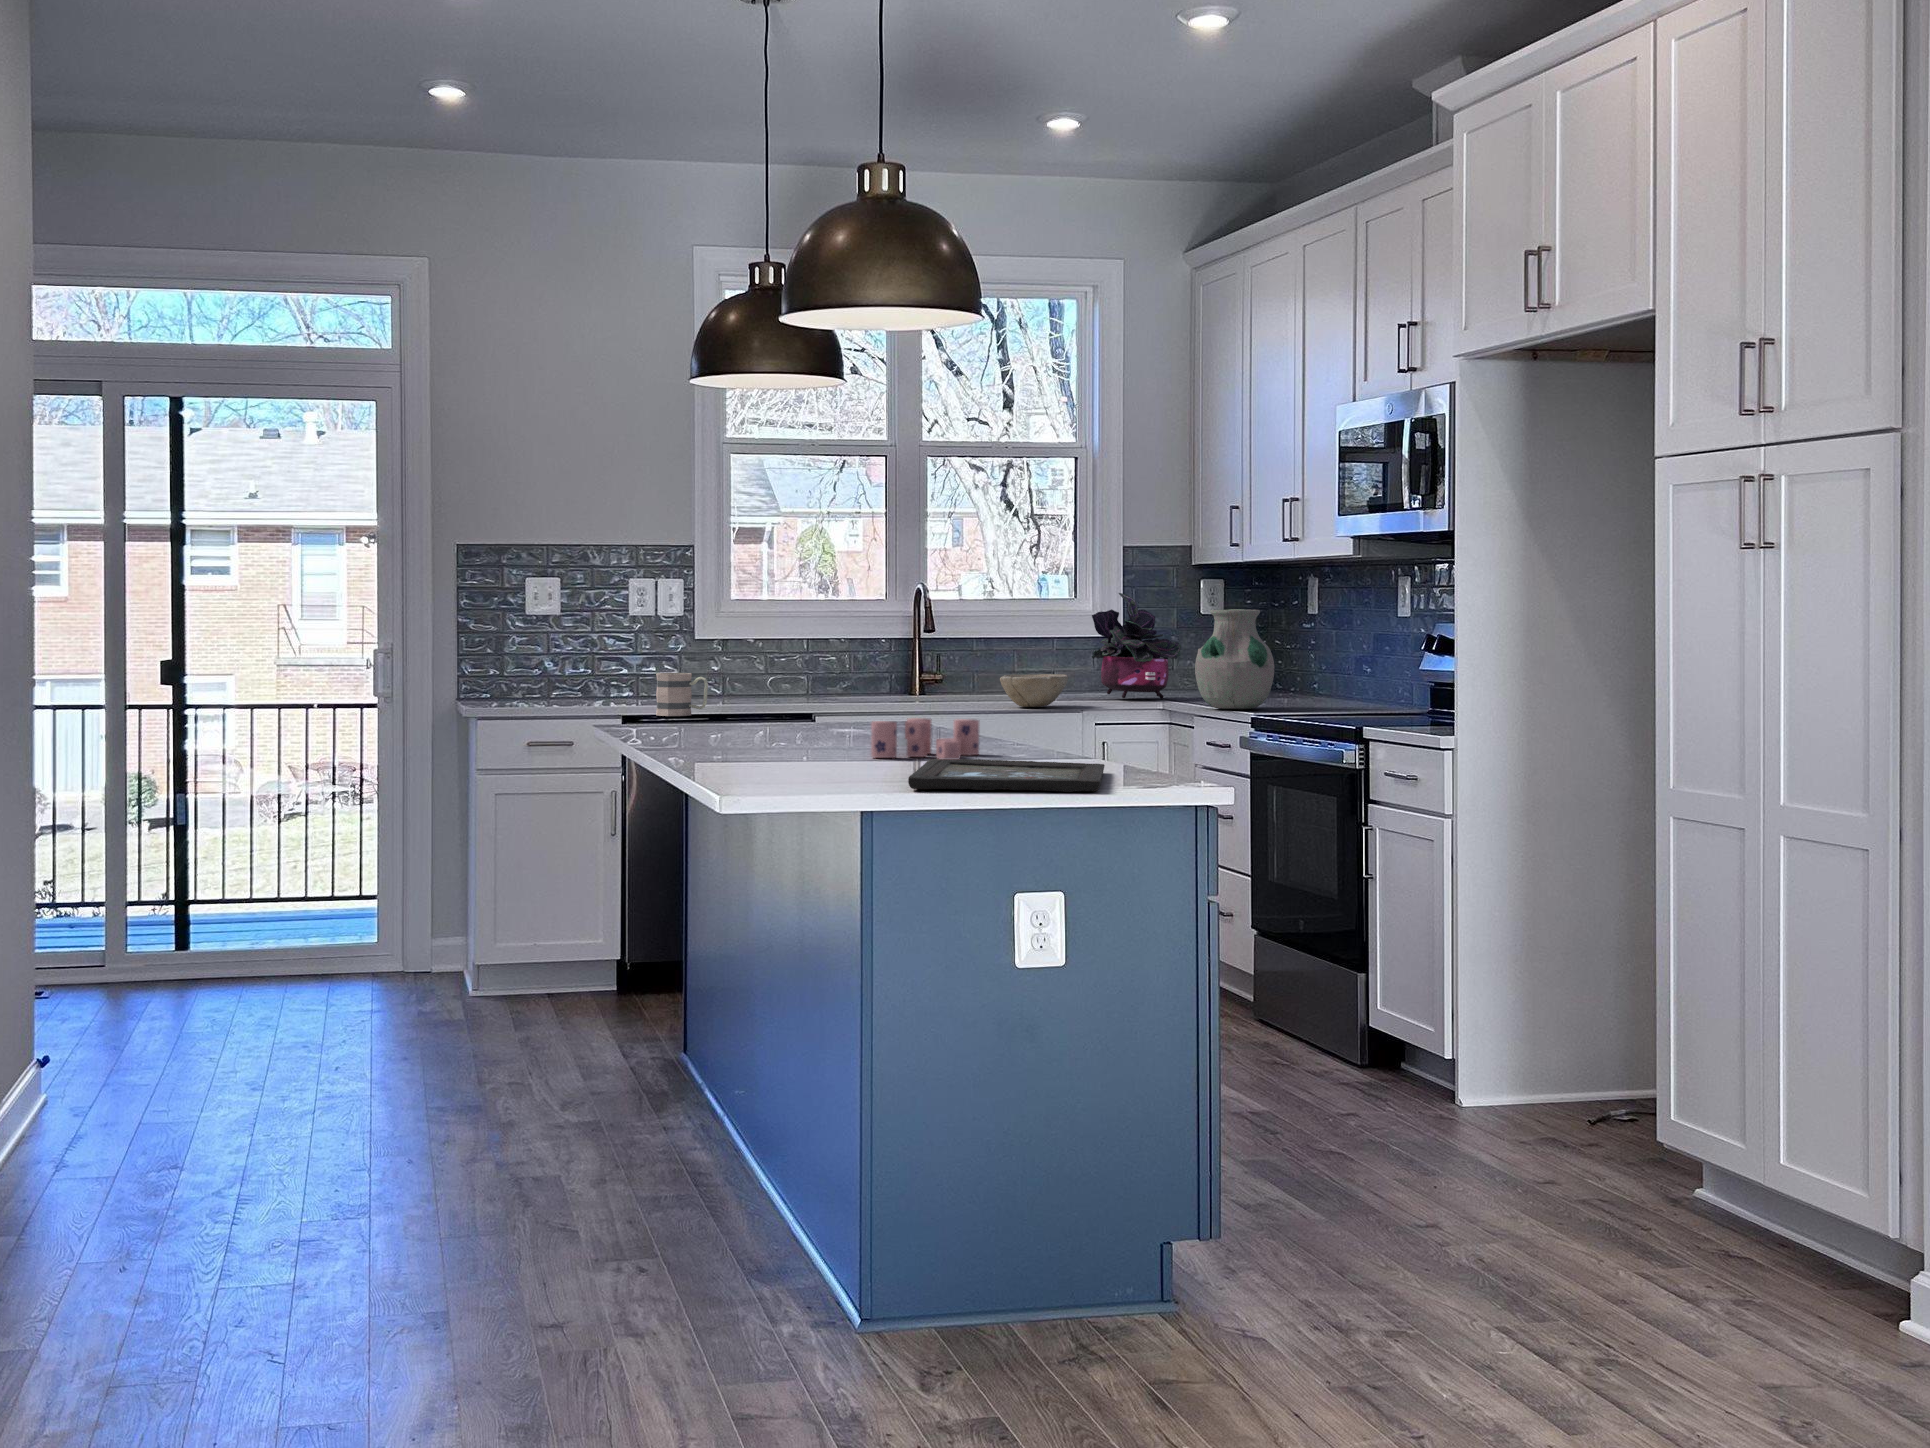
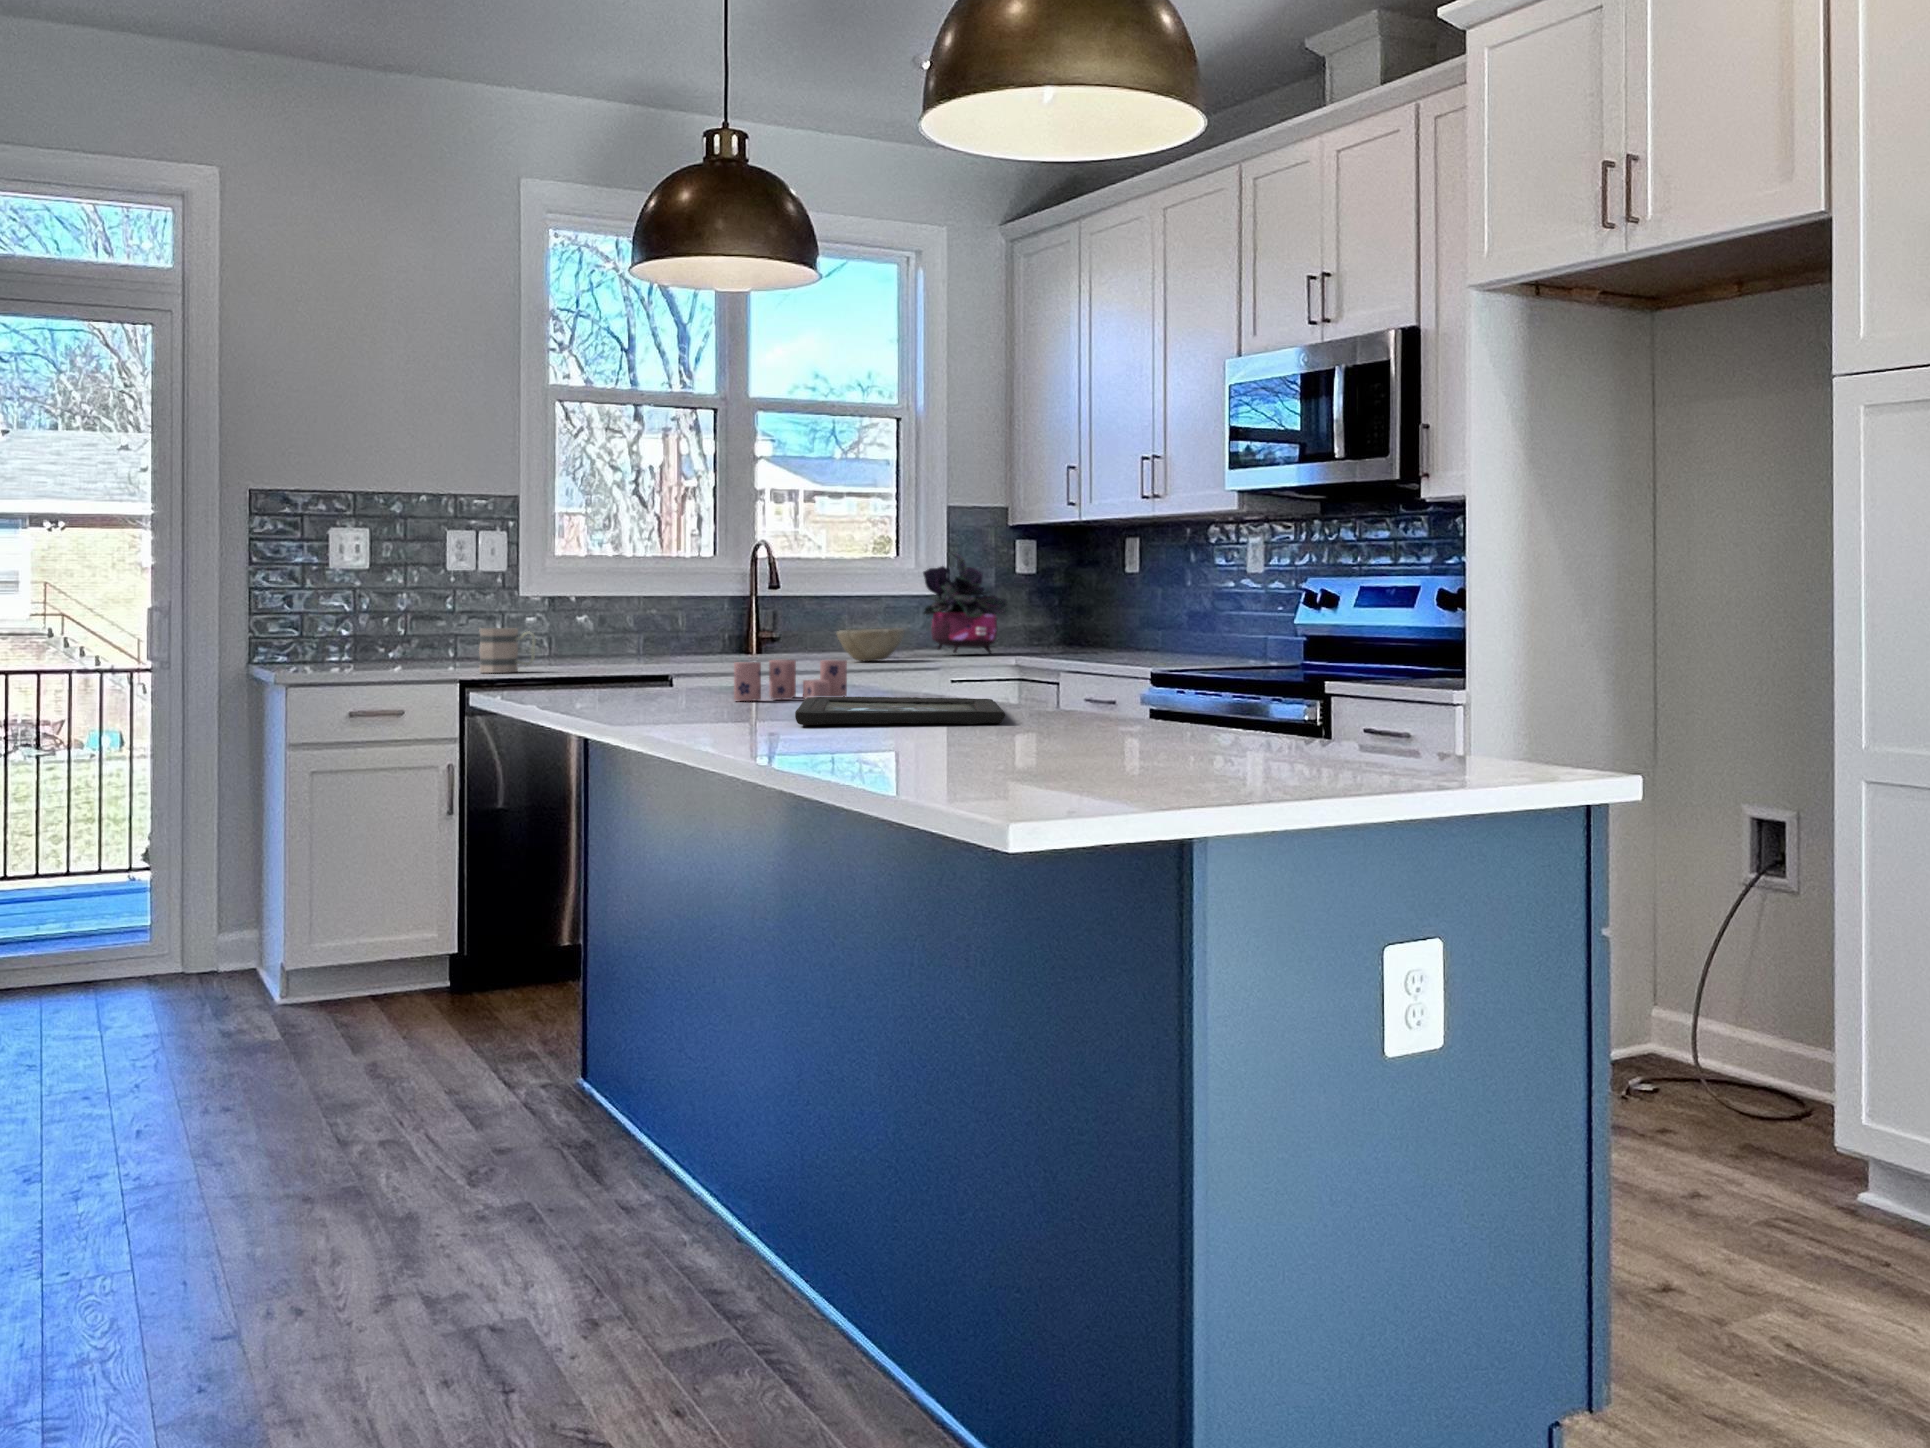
vase: present [1195,609,1274,709] -> none [1030,563,1107,660]

